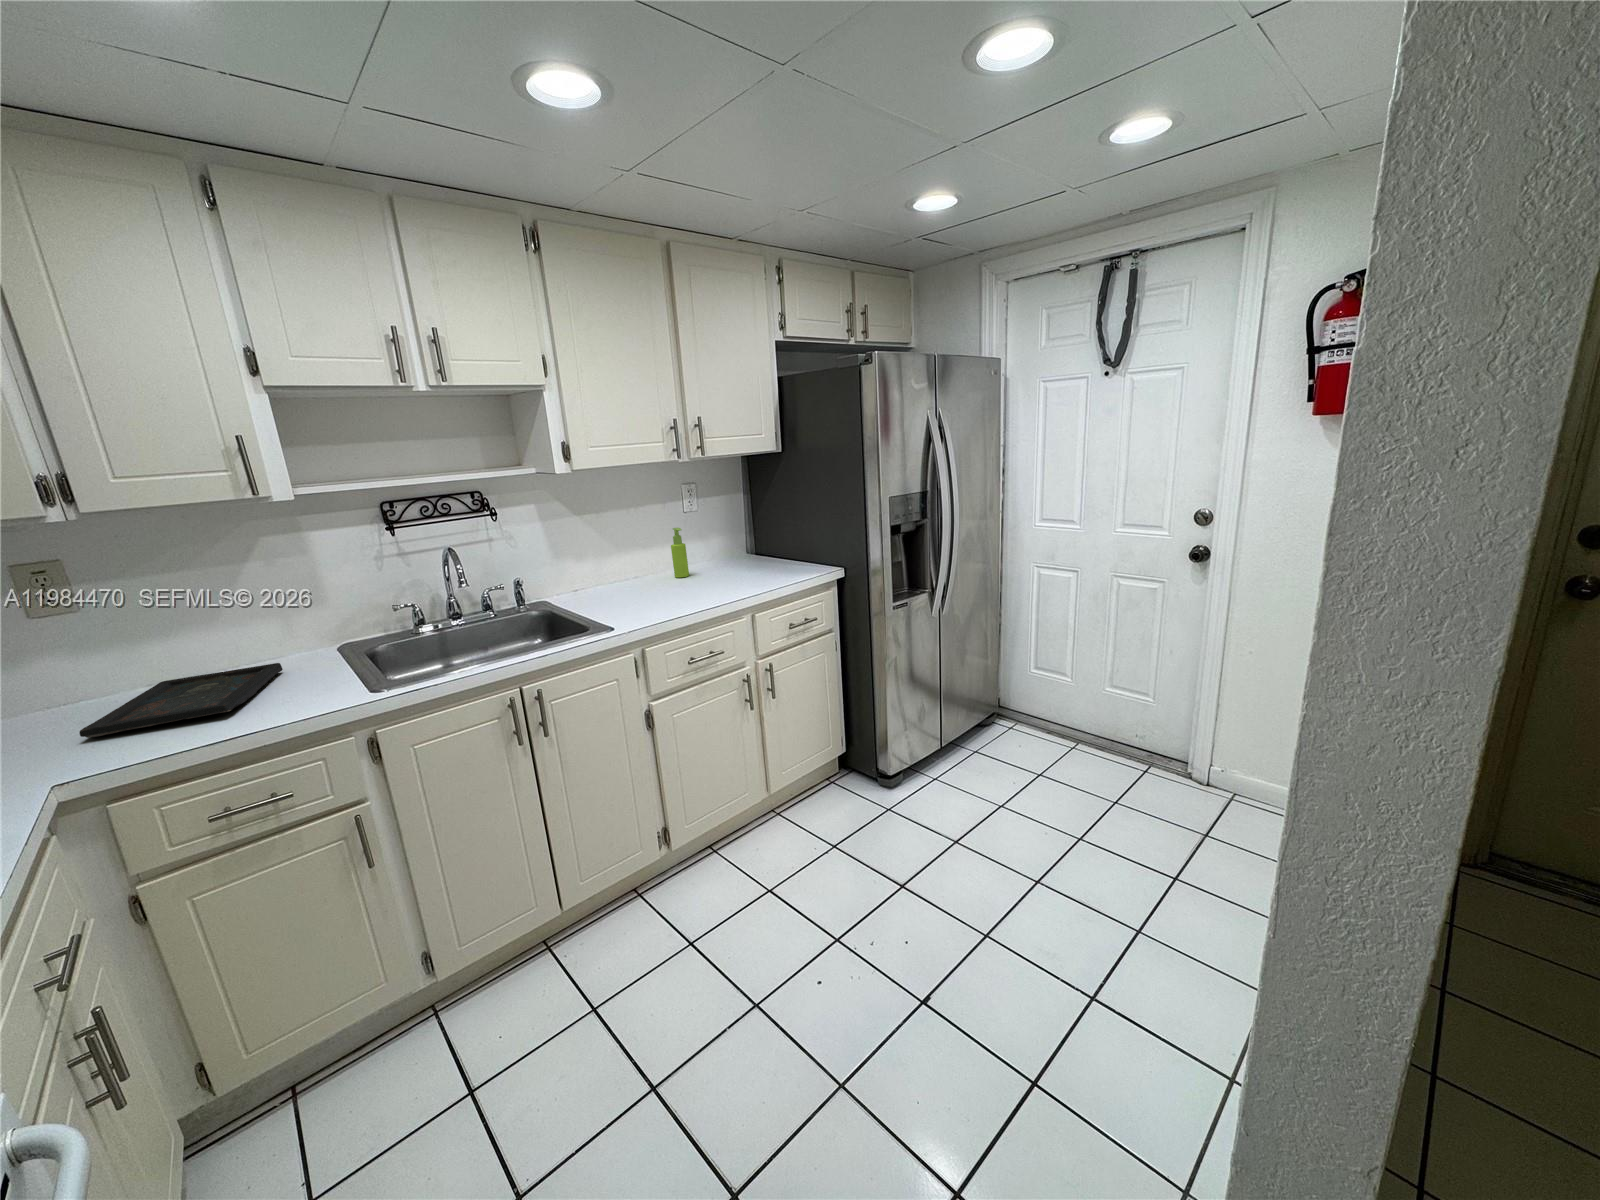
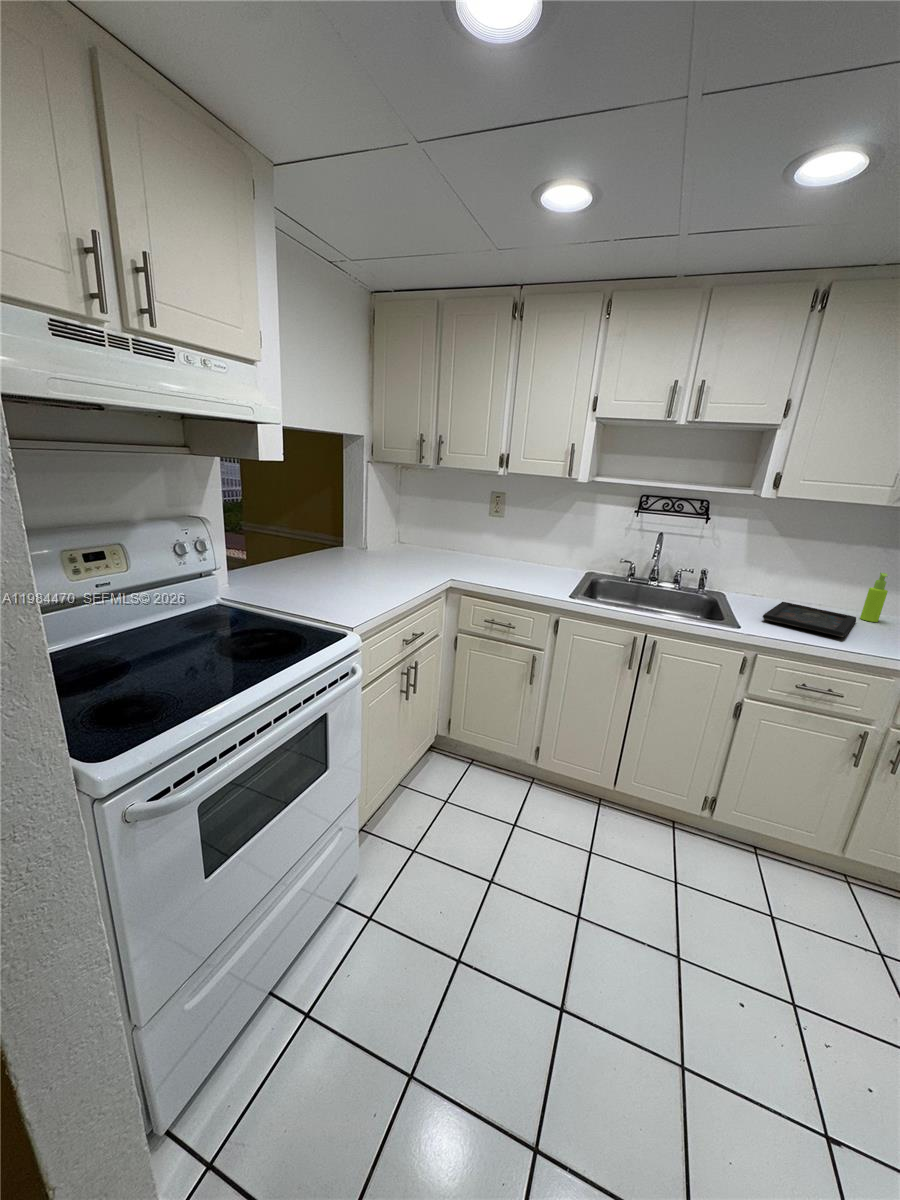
tray: present [80,663,283,738] -> present [763,602,856,637]

